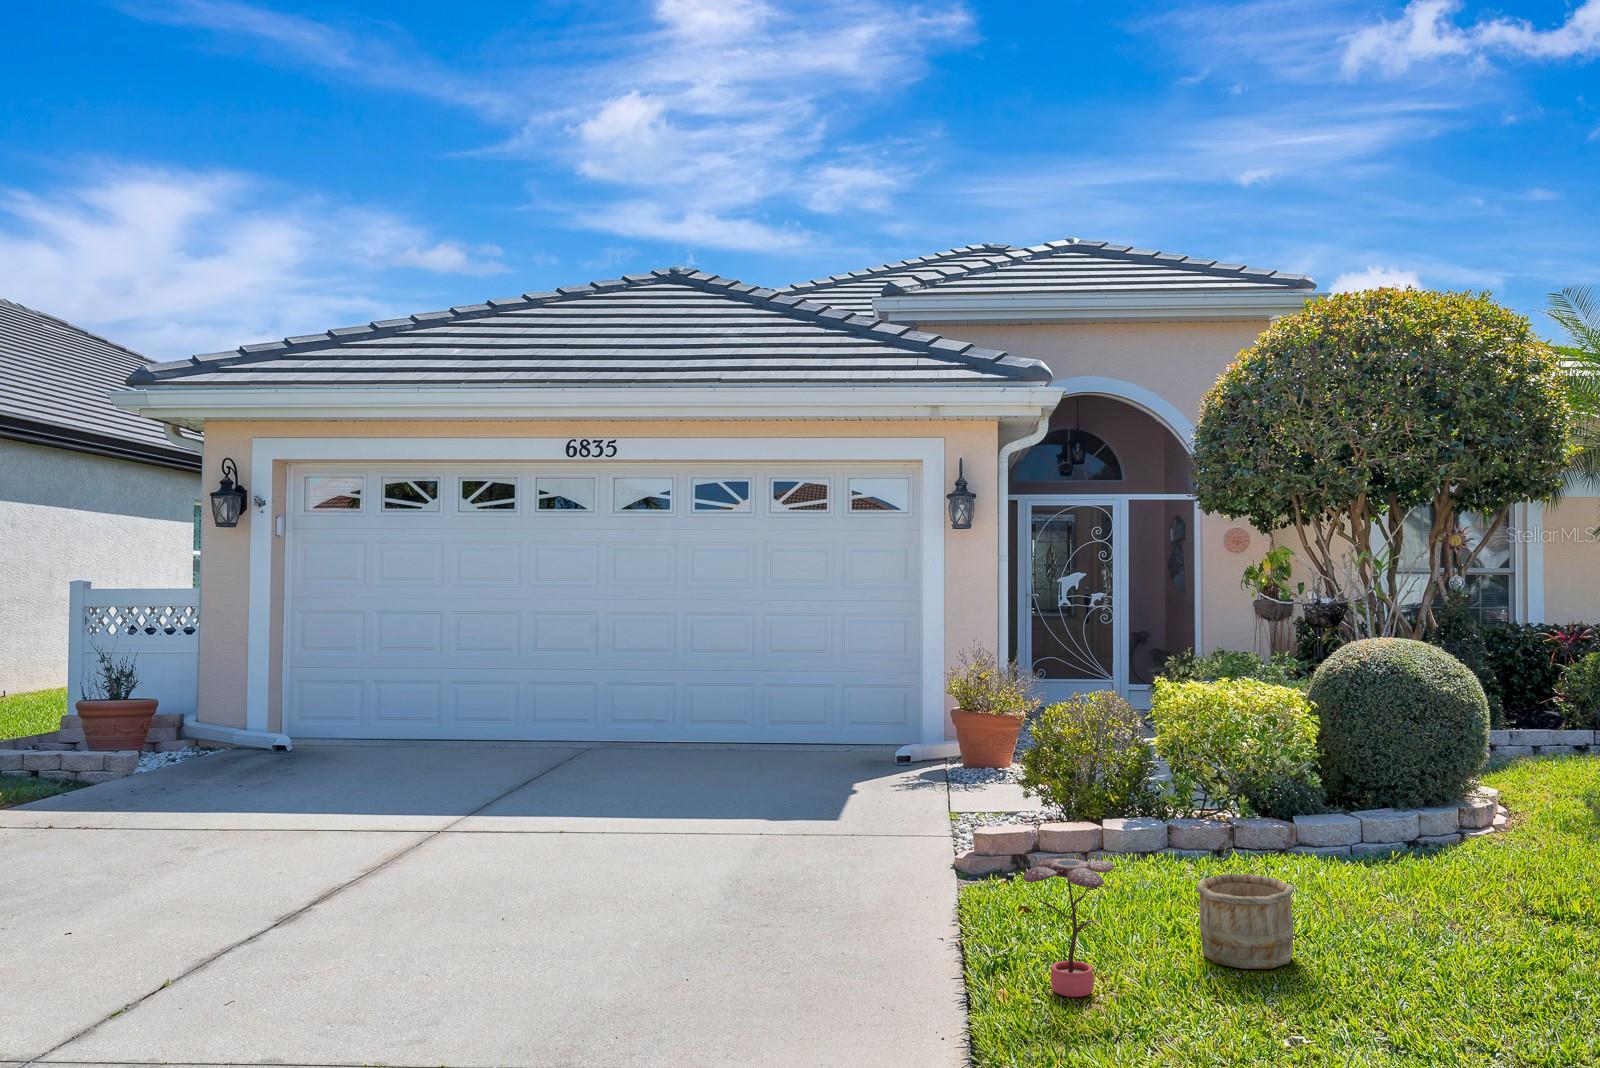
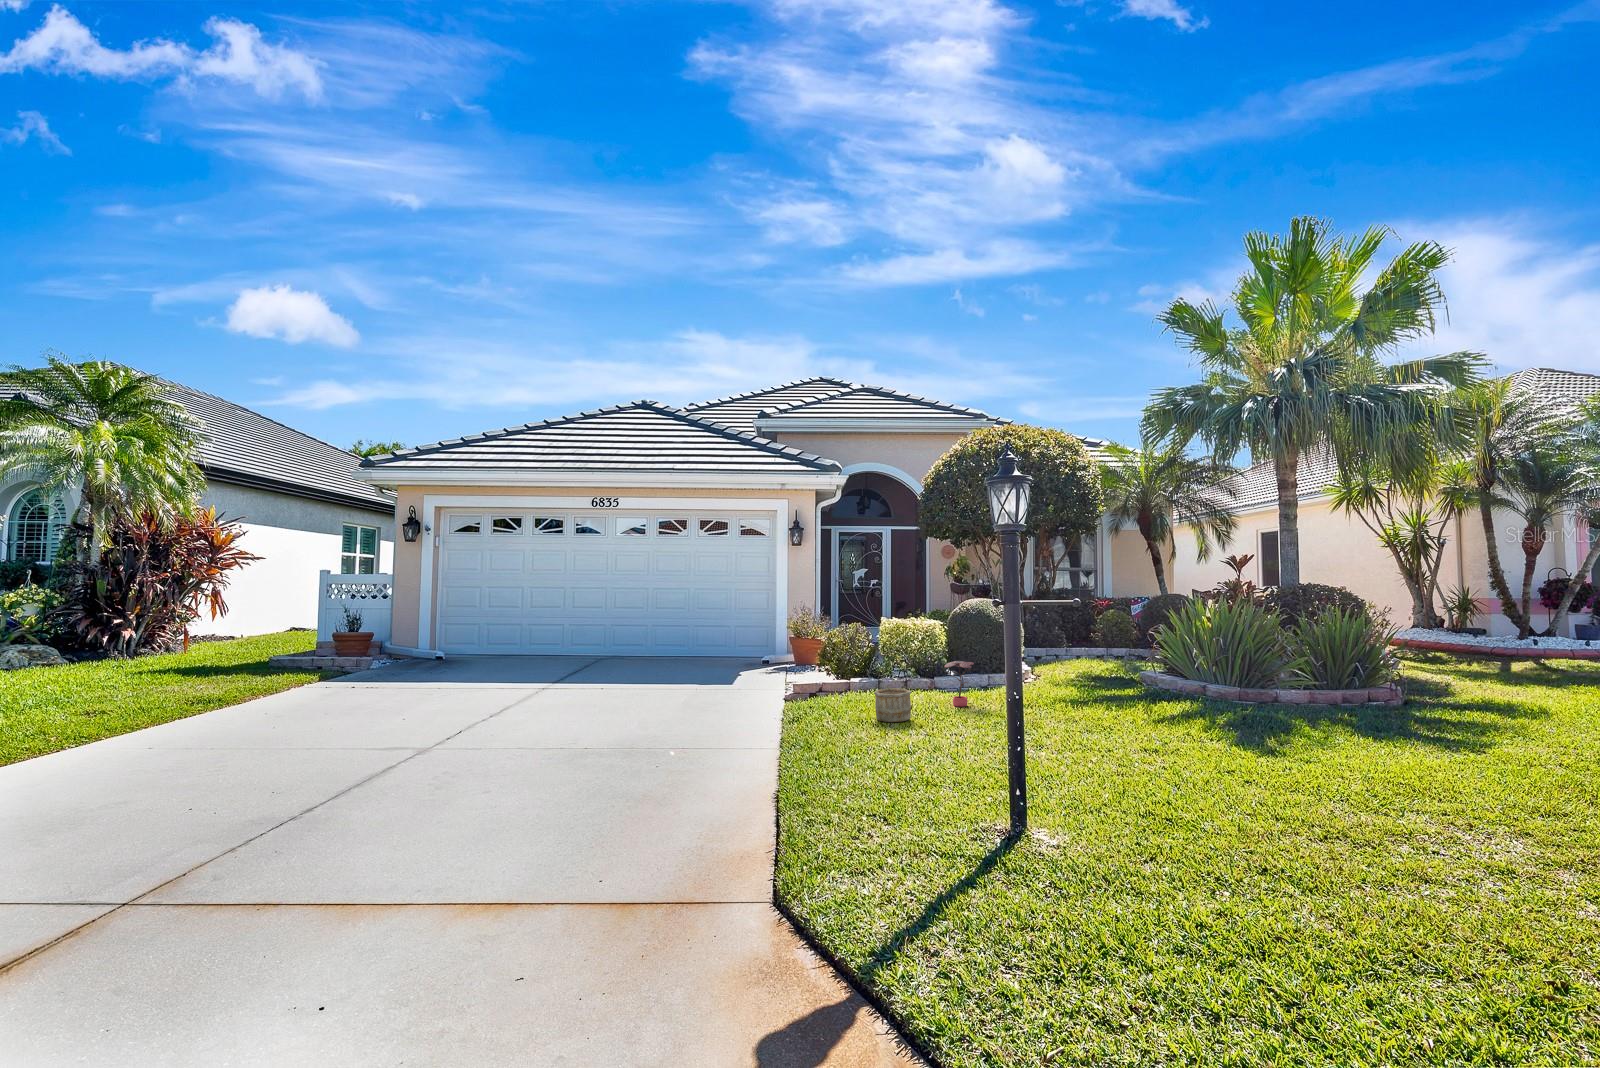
potted plant: present [1023,858,1114,997] -> present [944,661,974,707]

